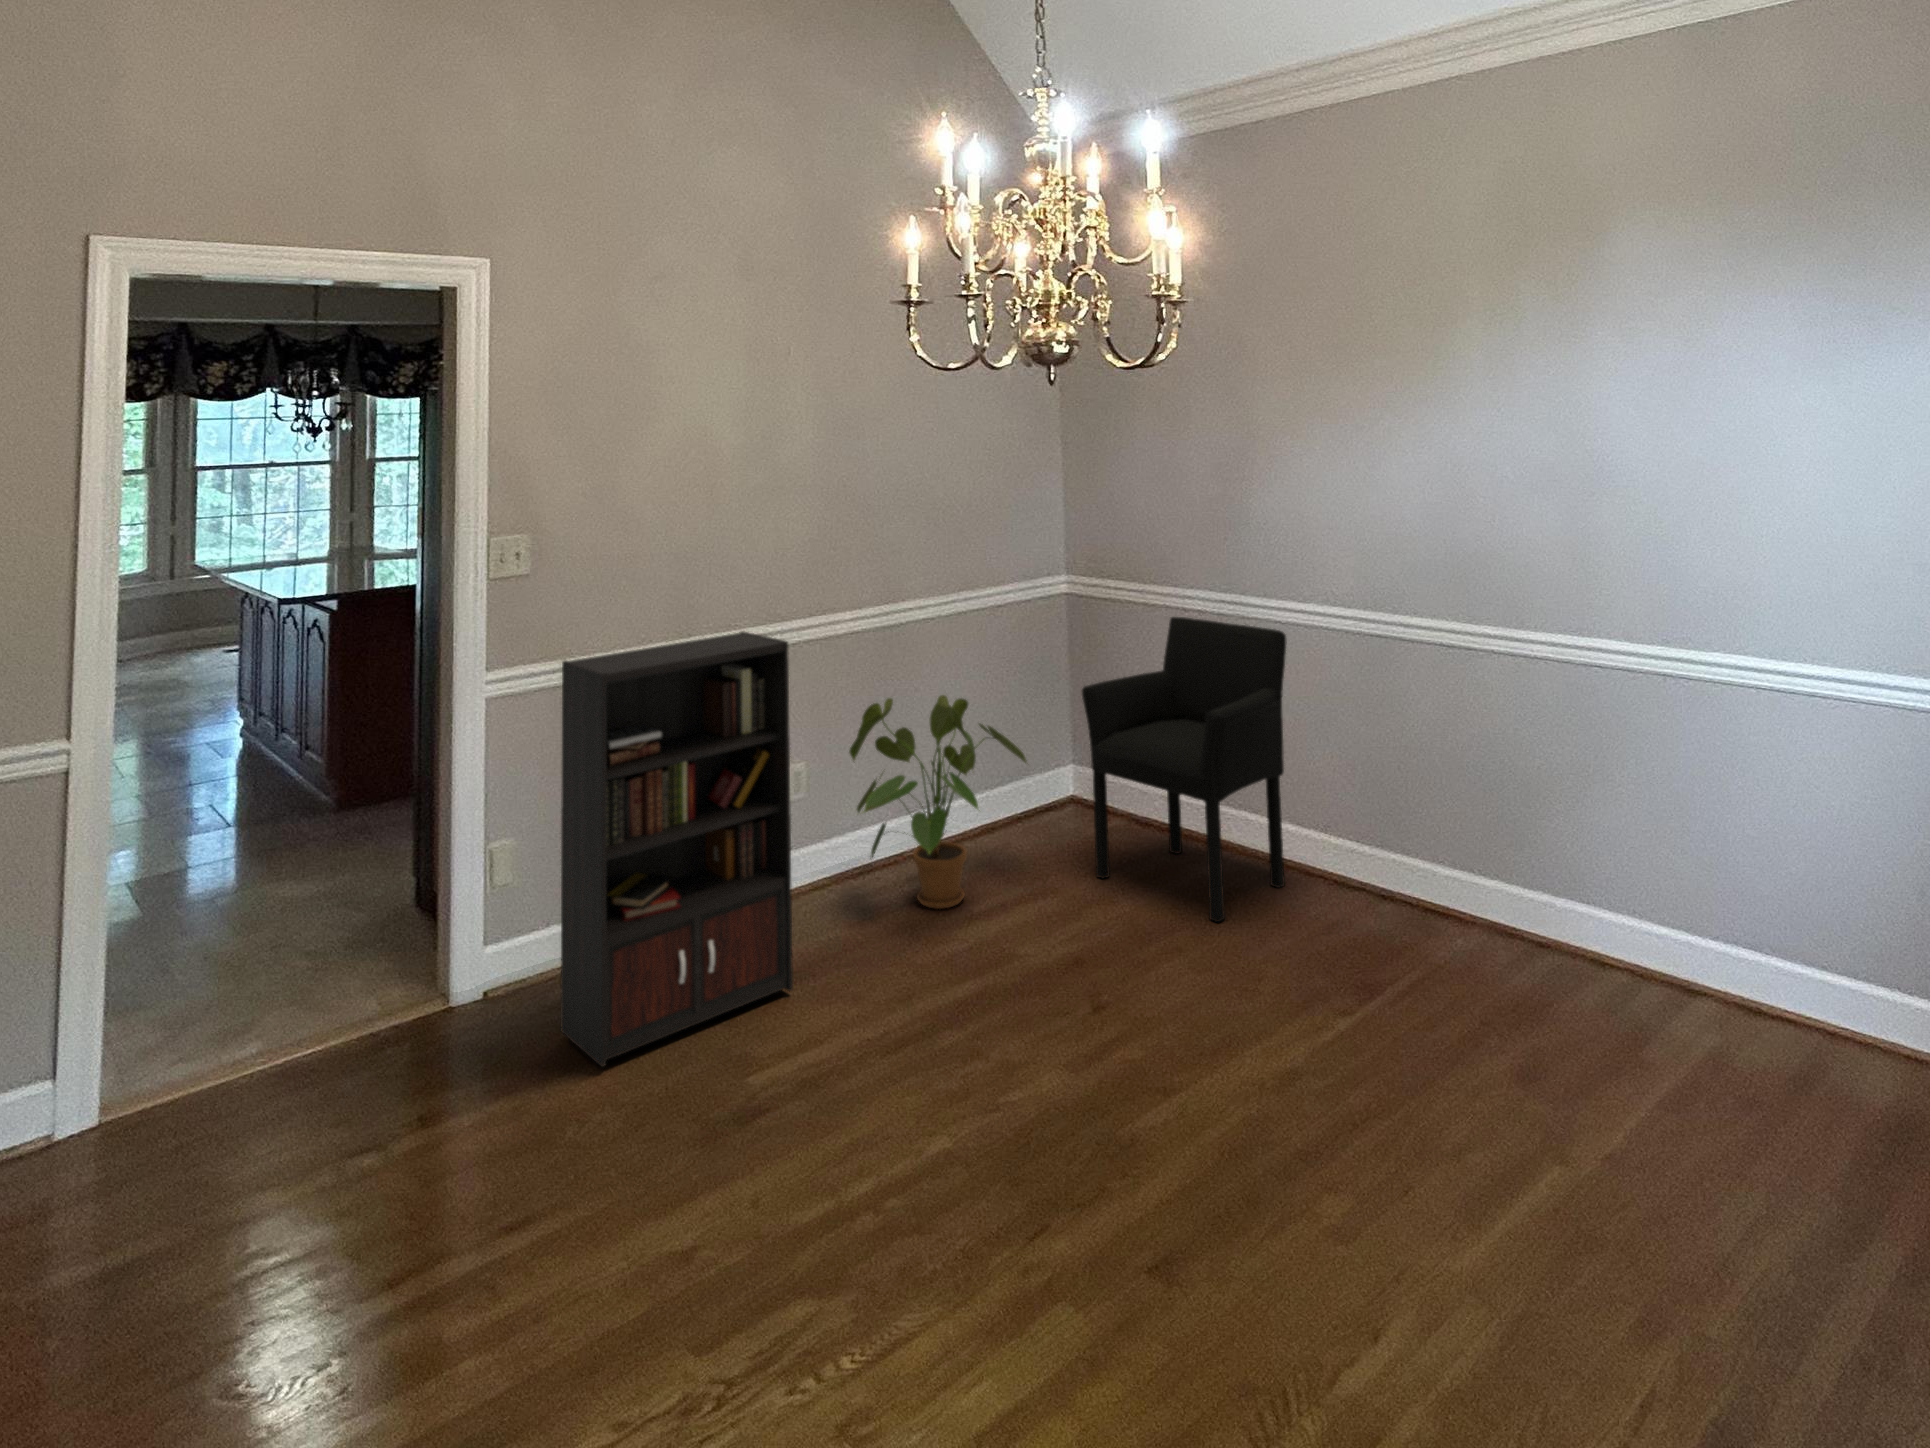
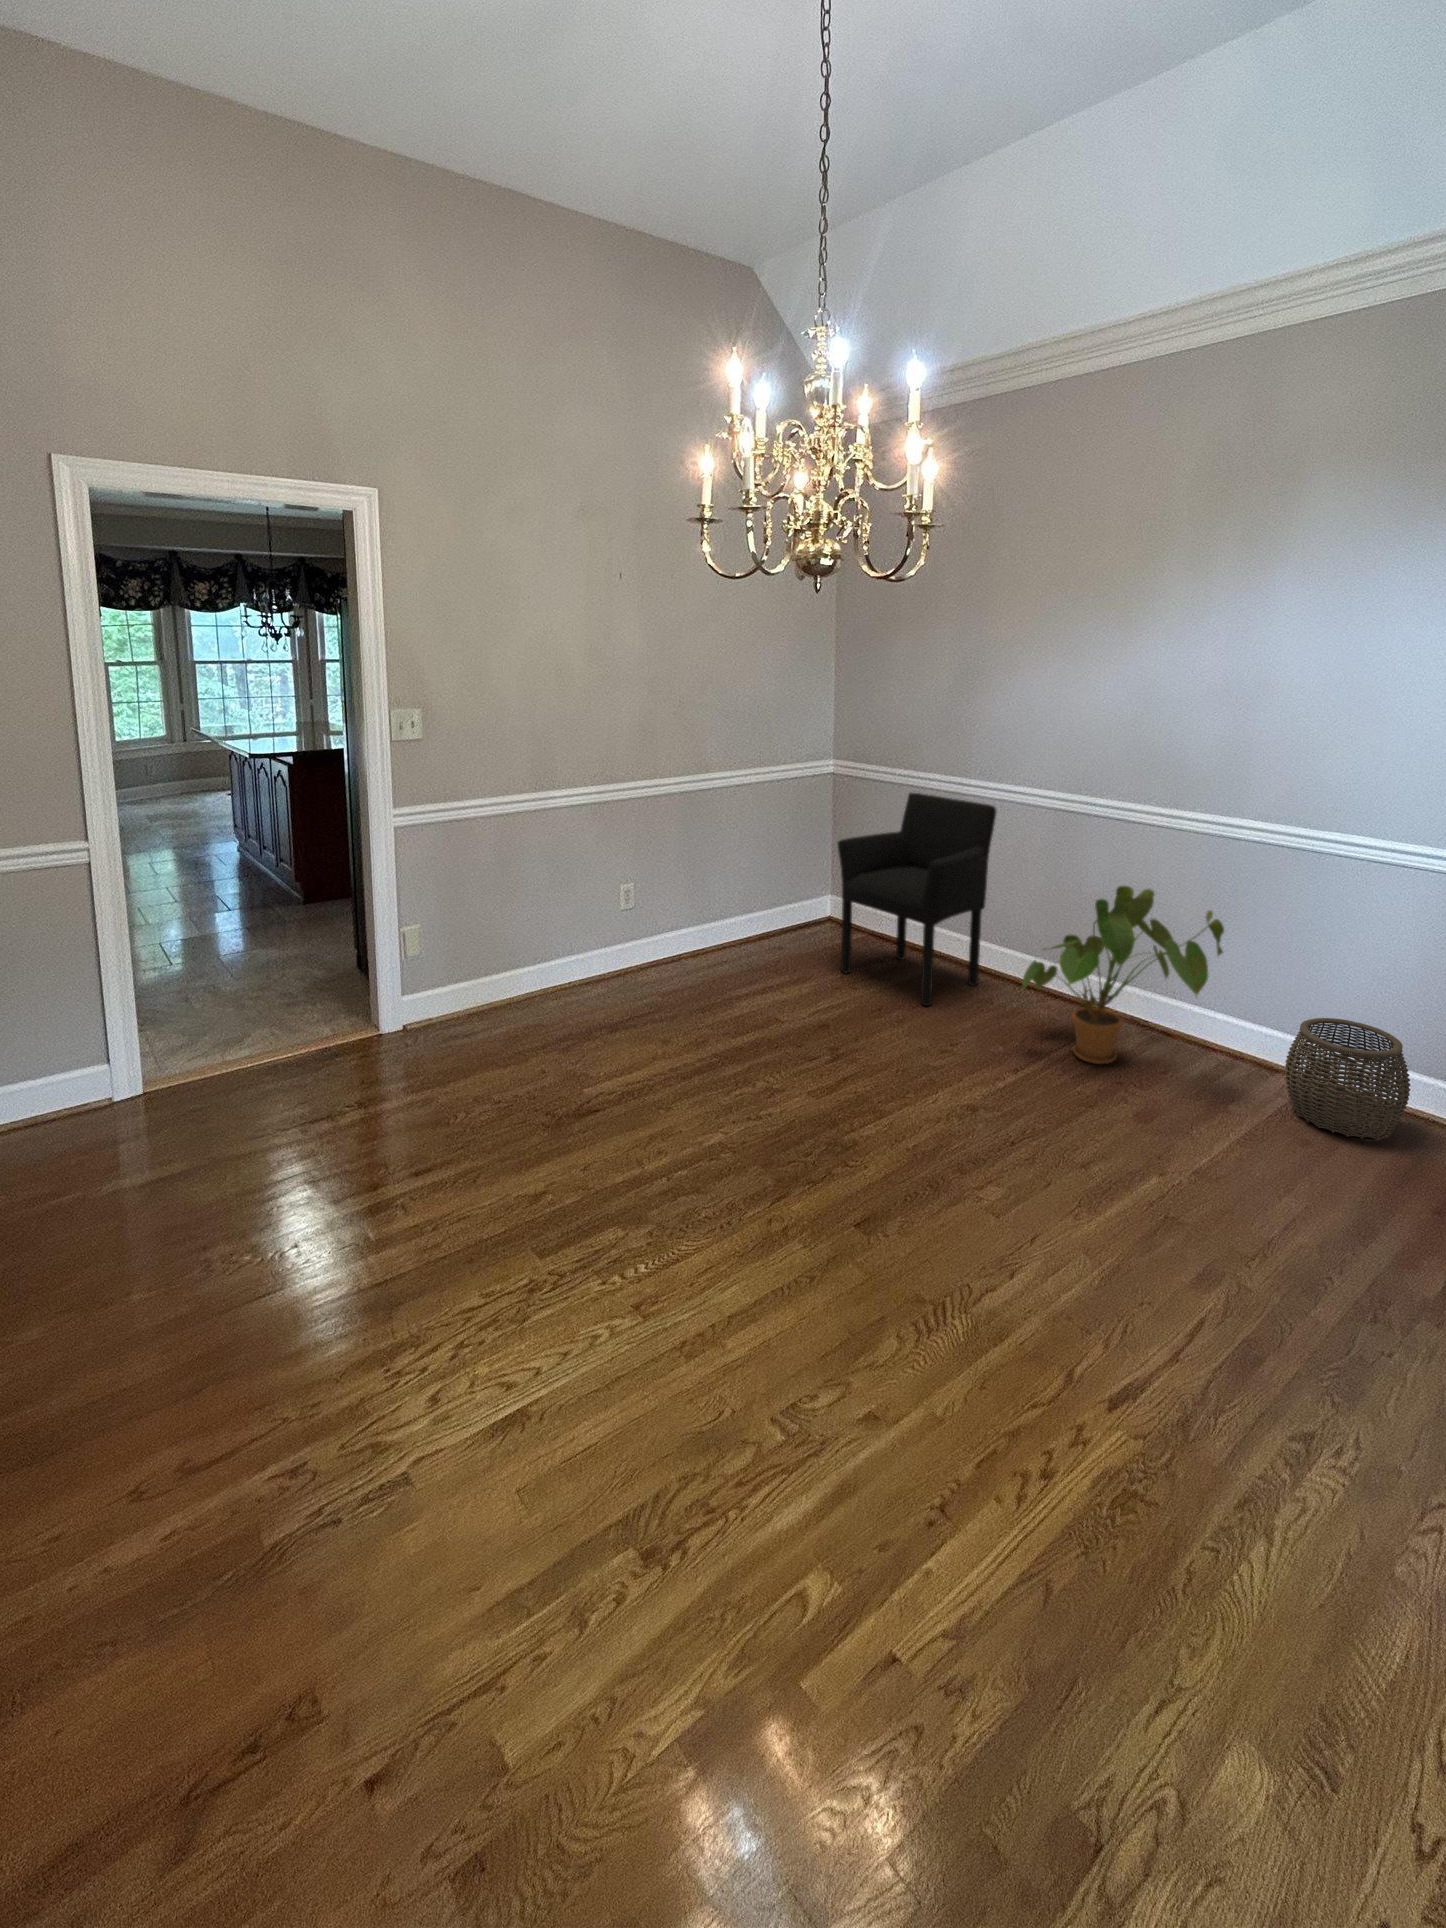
bookcase: present [560,631,793,1067] -> none [445,788,618,1076]
house plant: present [849,695,1026,909] -> present [1022,886,1224,1064]
woven basket: none [1707,911,1876,1089] -> present [1285,1018,1411,1139]

